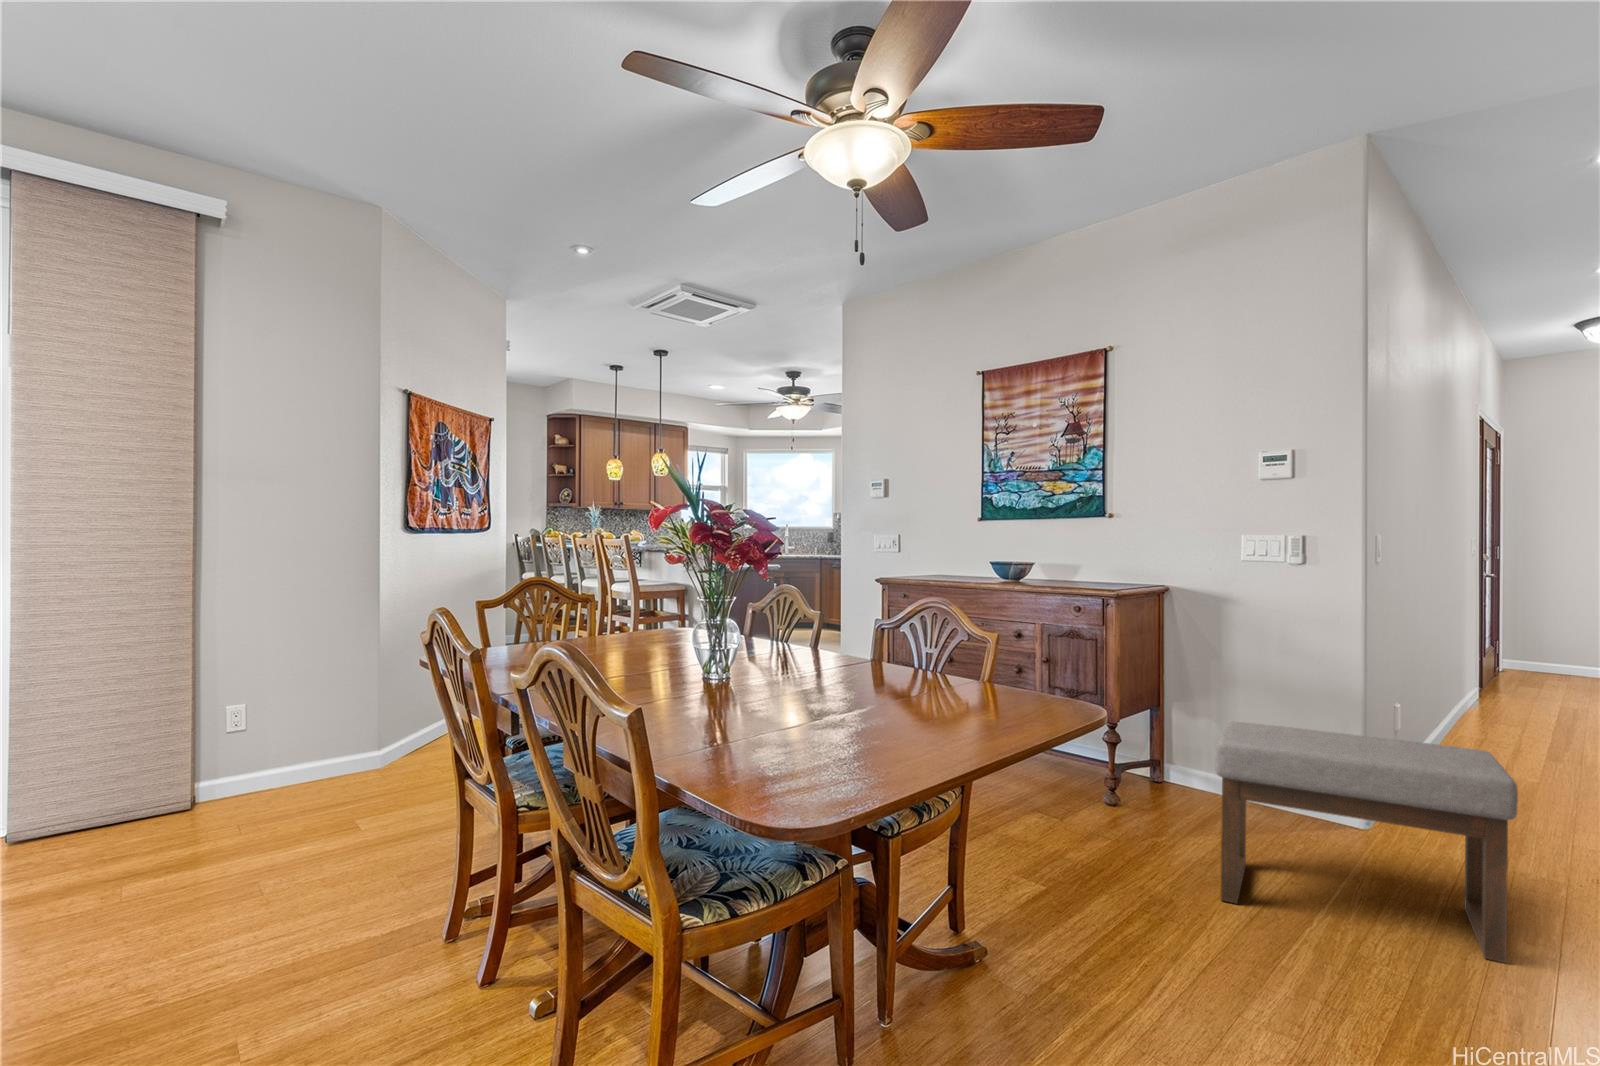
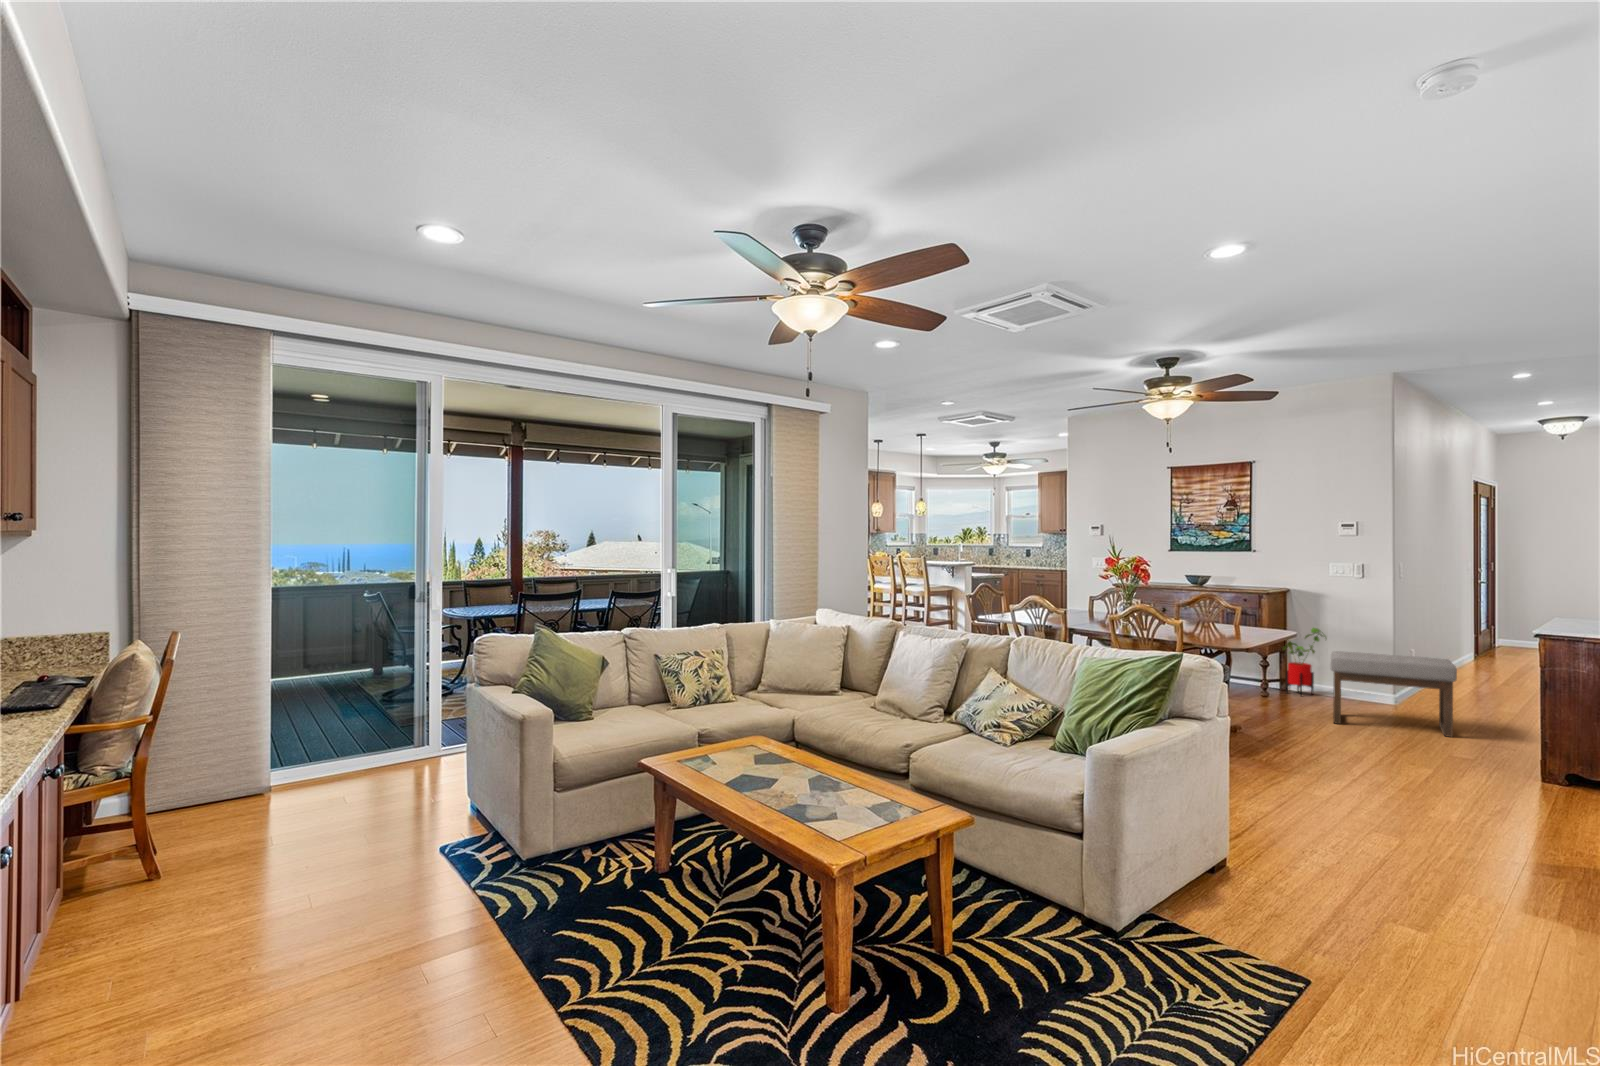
house plant: none [1143,662,1234,801] -> present [1283,628,1326,695]

